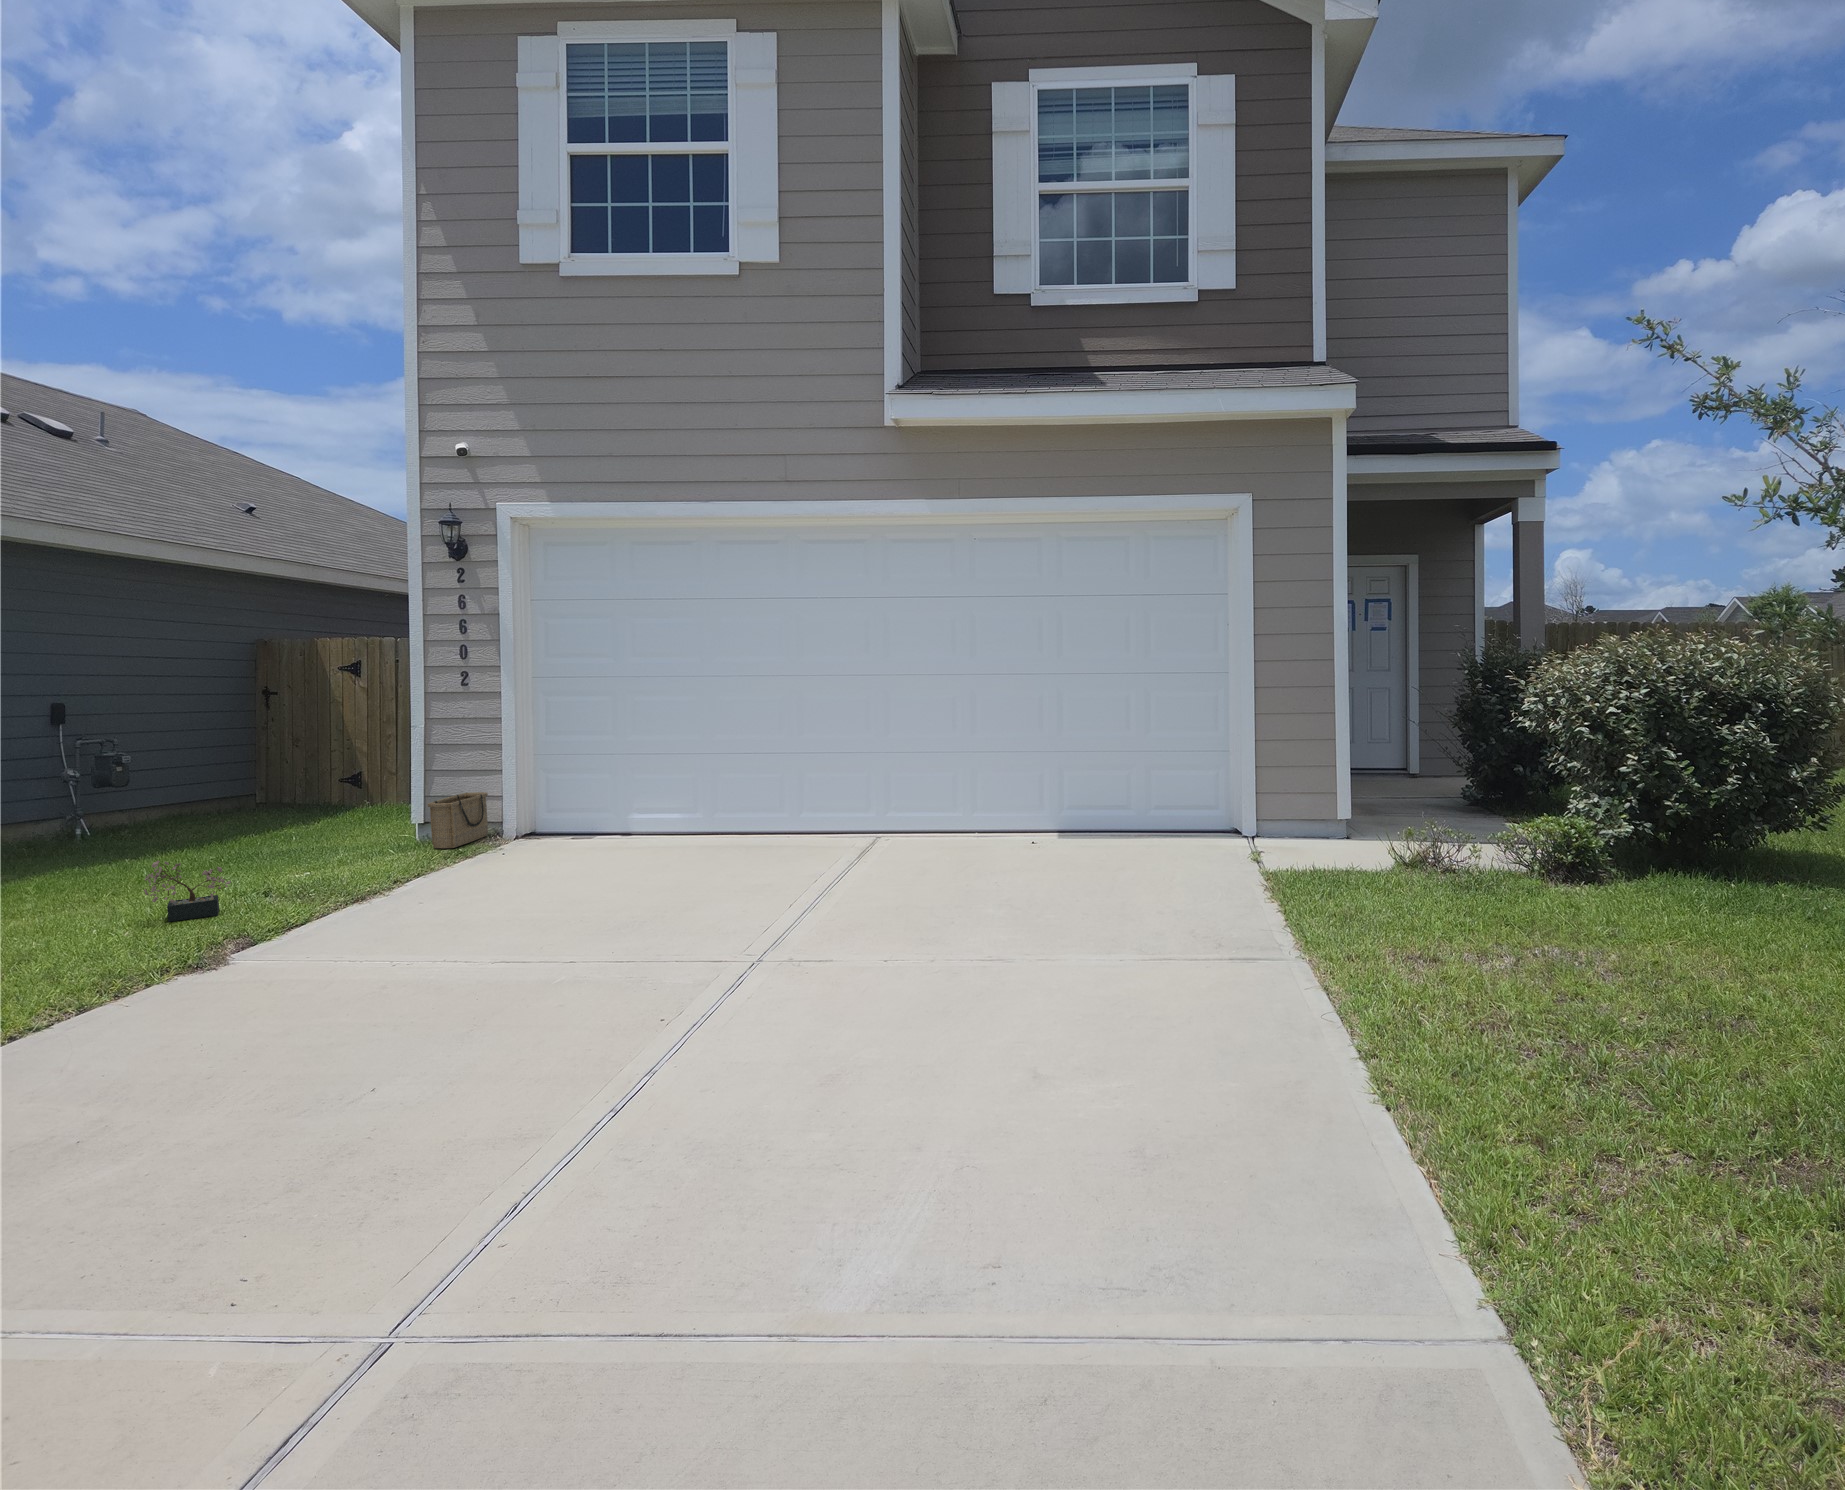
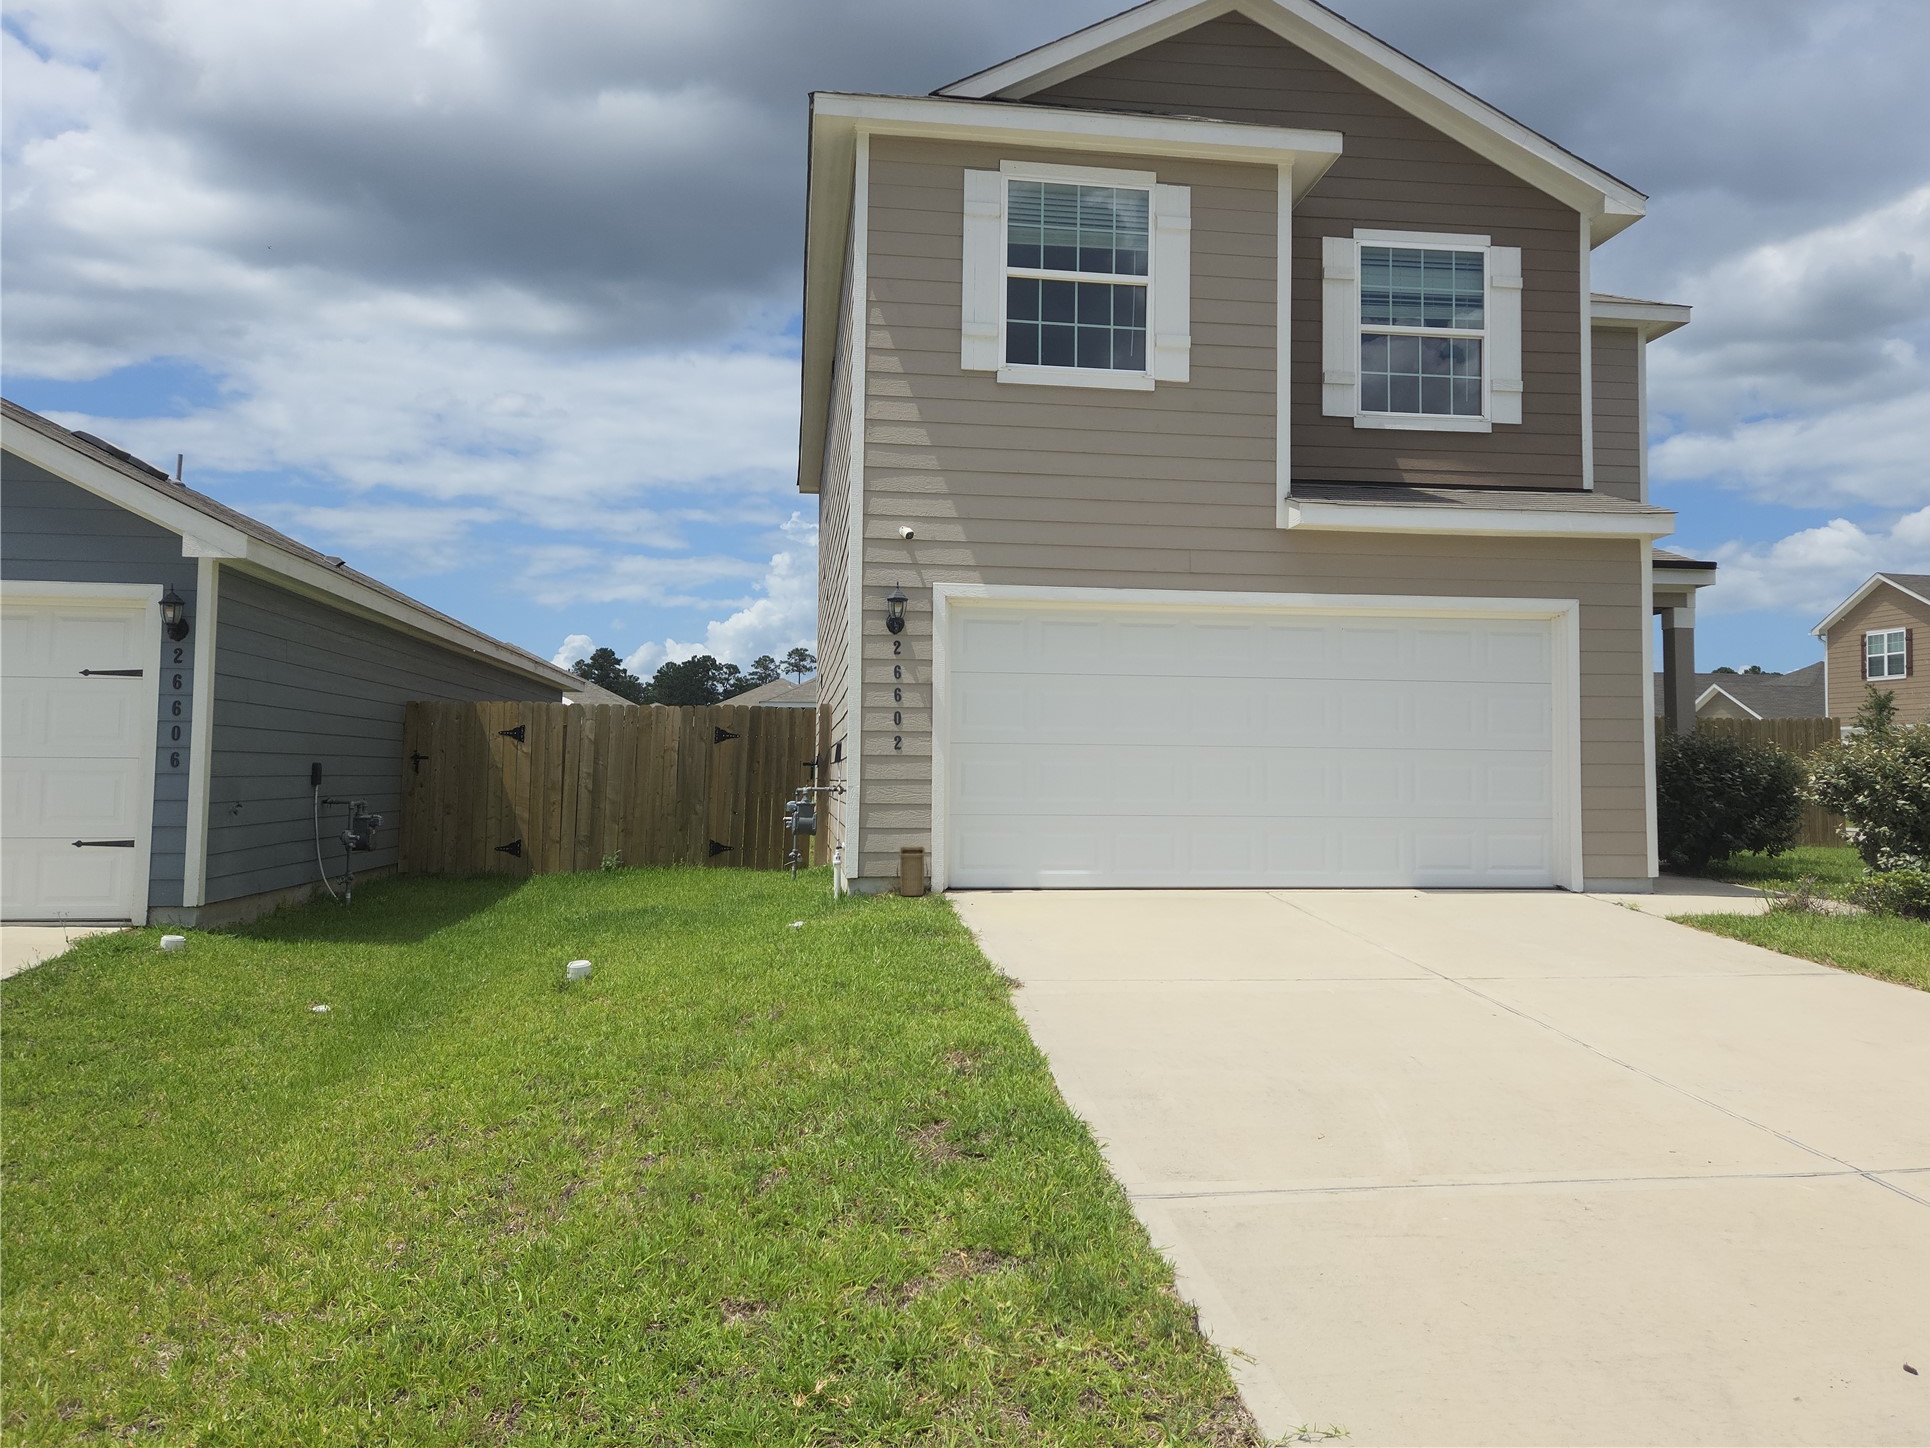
decorative plant: present [144,860,231,922] -> none [801,891,860,945]

